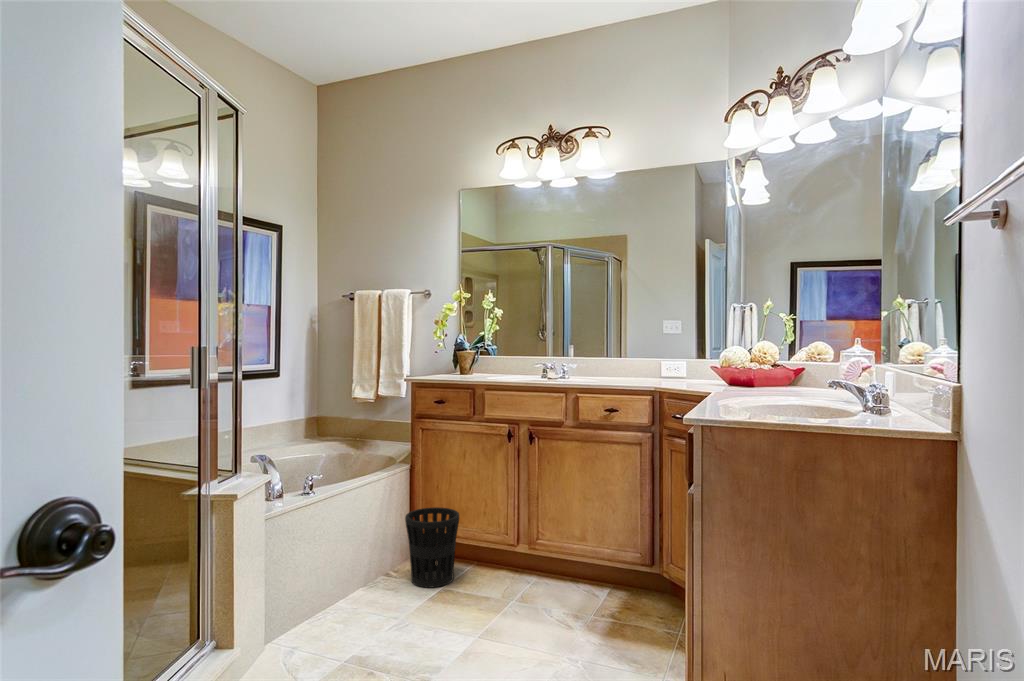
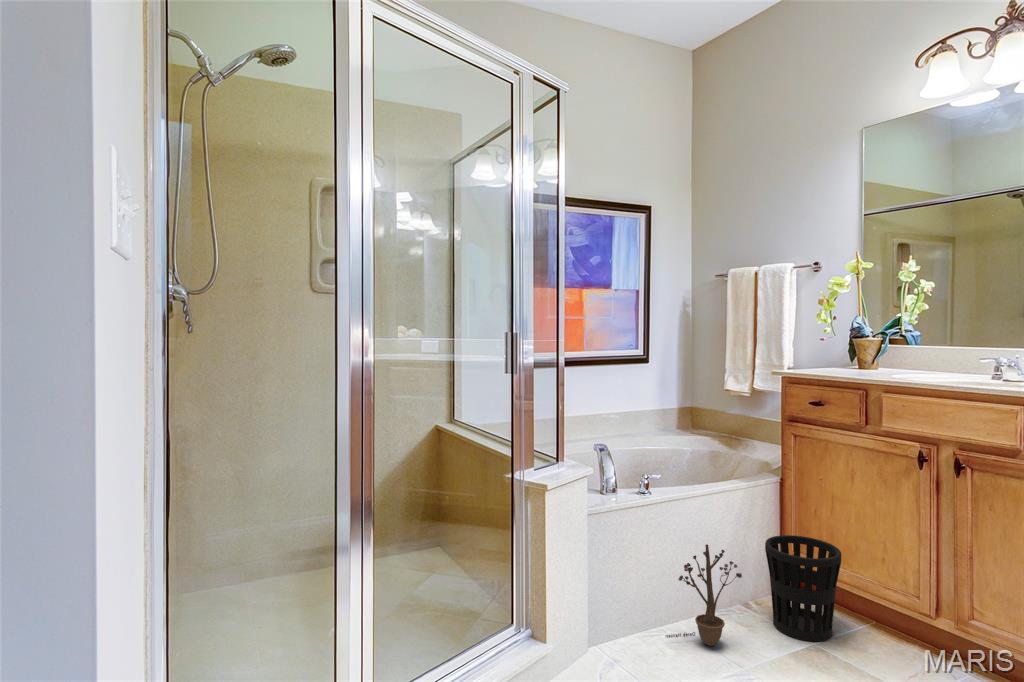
decorative plant: none [334,527,396,619] -> present [666,544,742,646]

